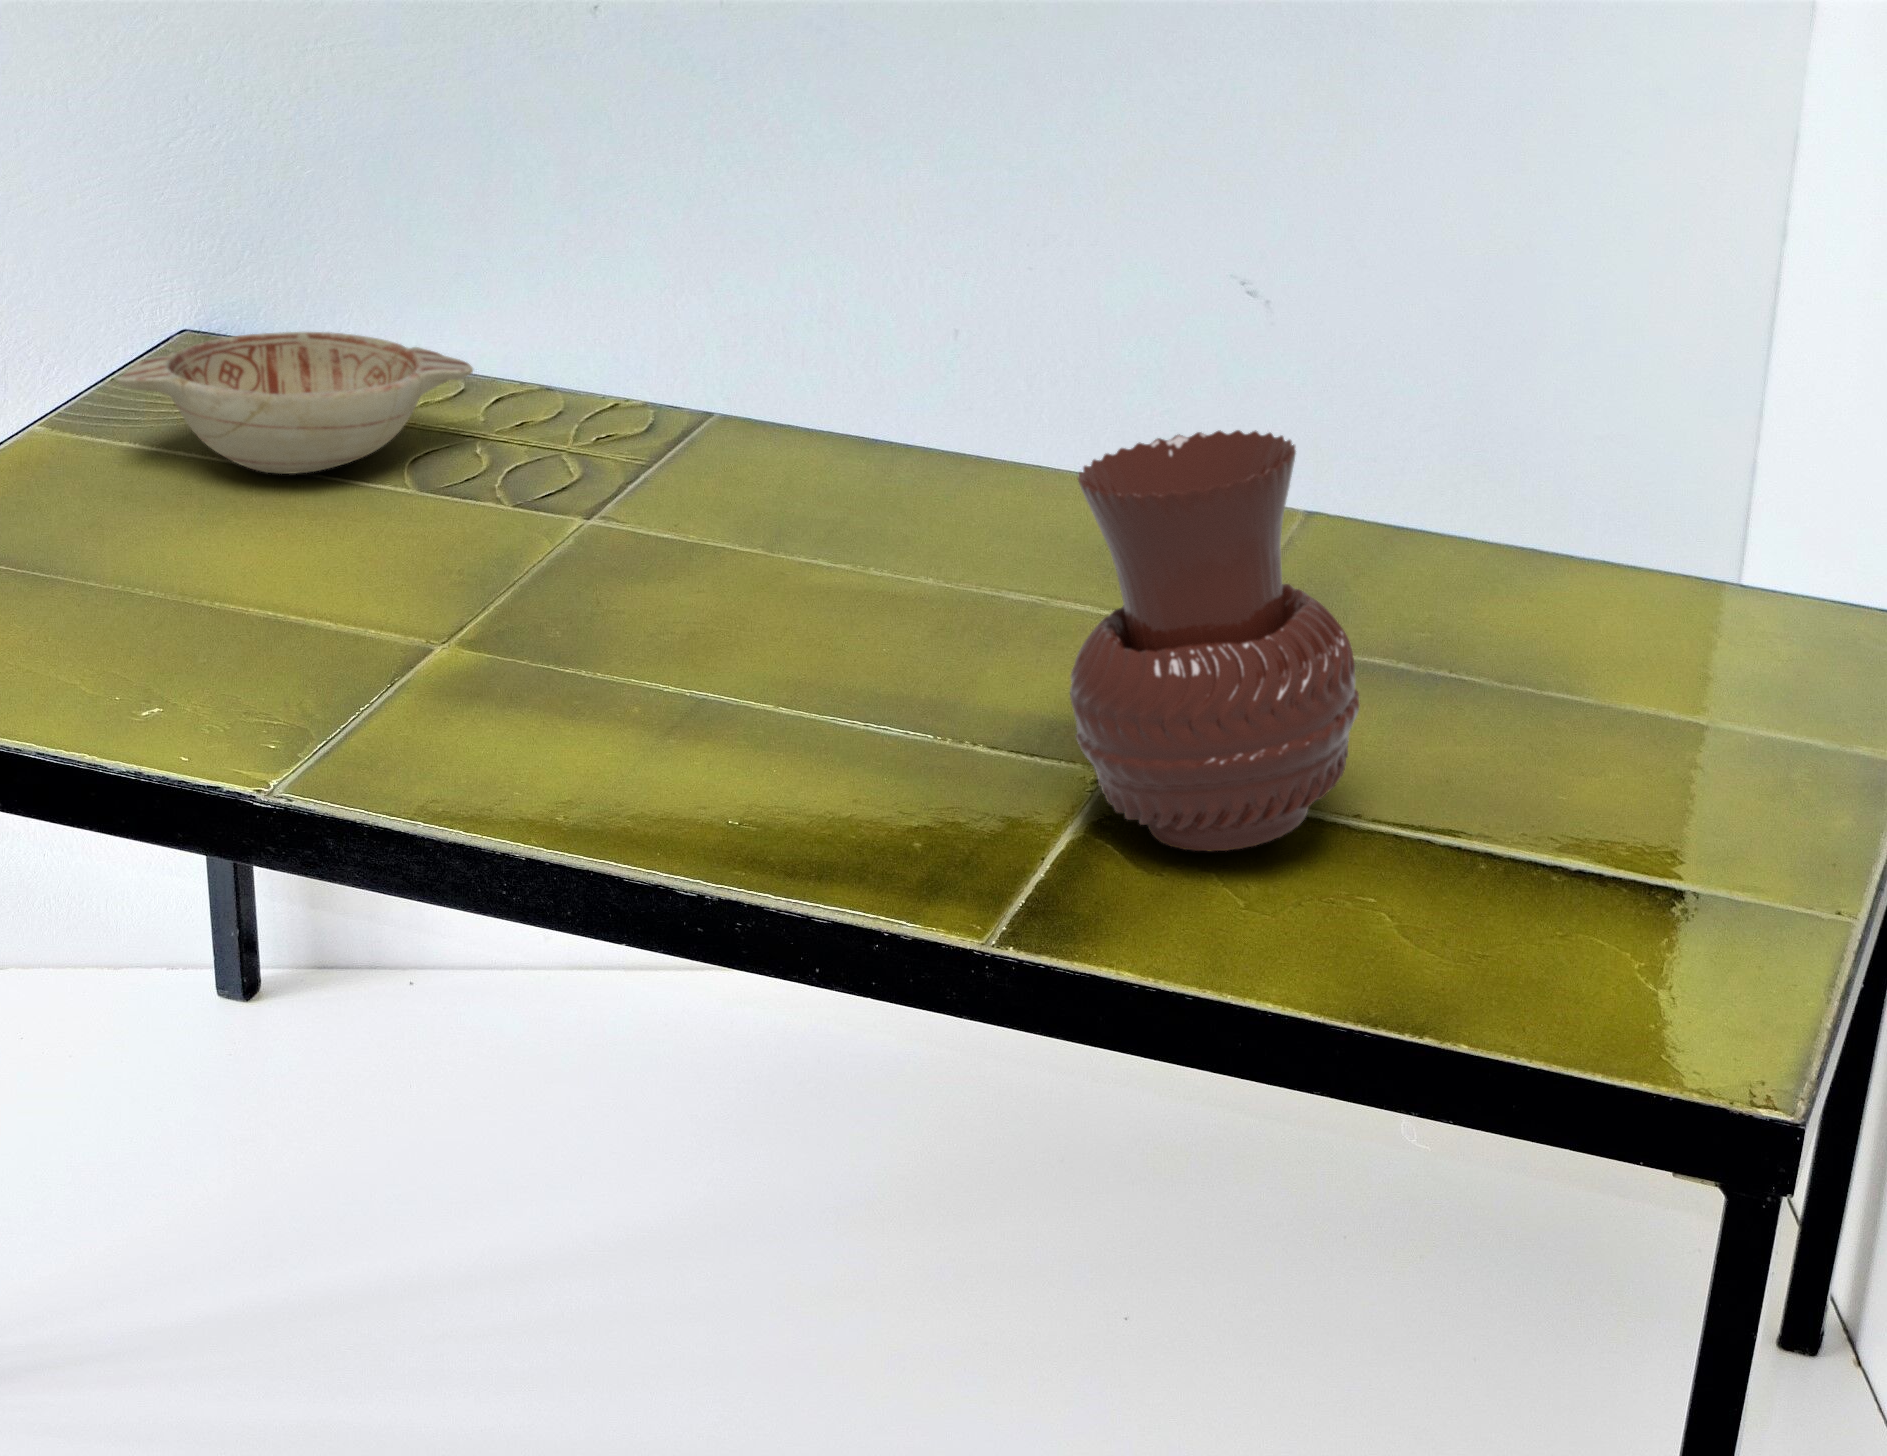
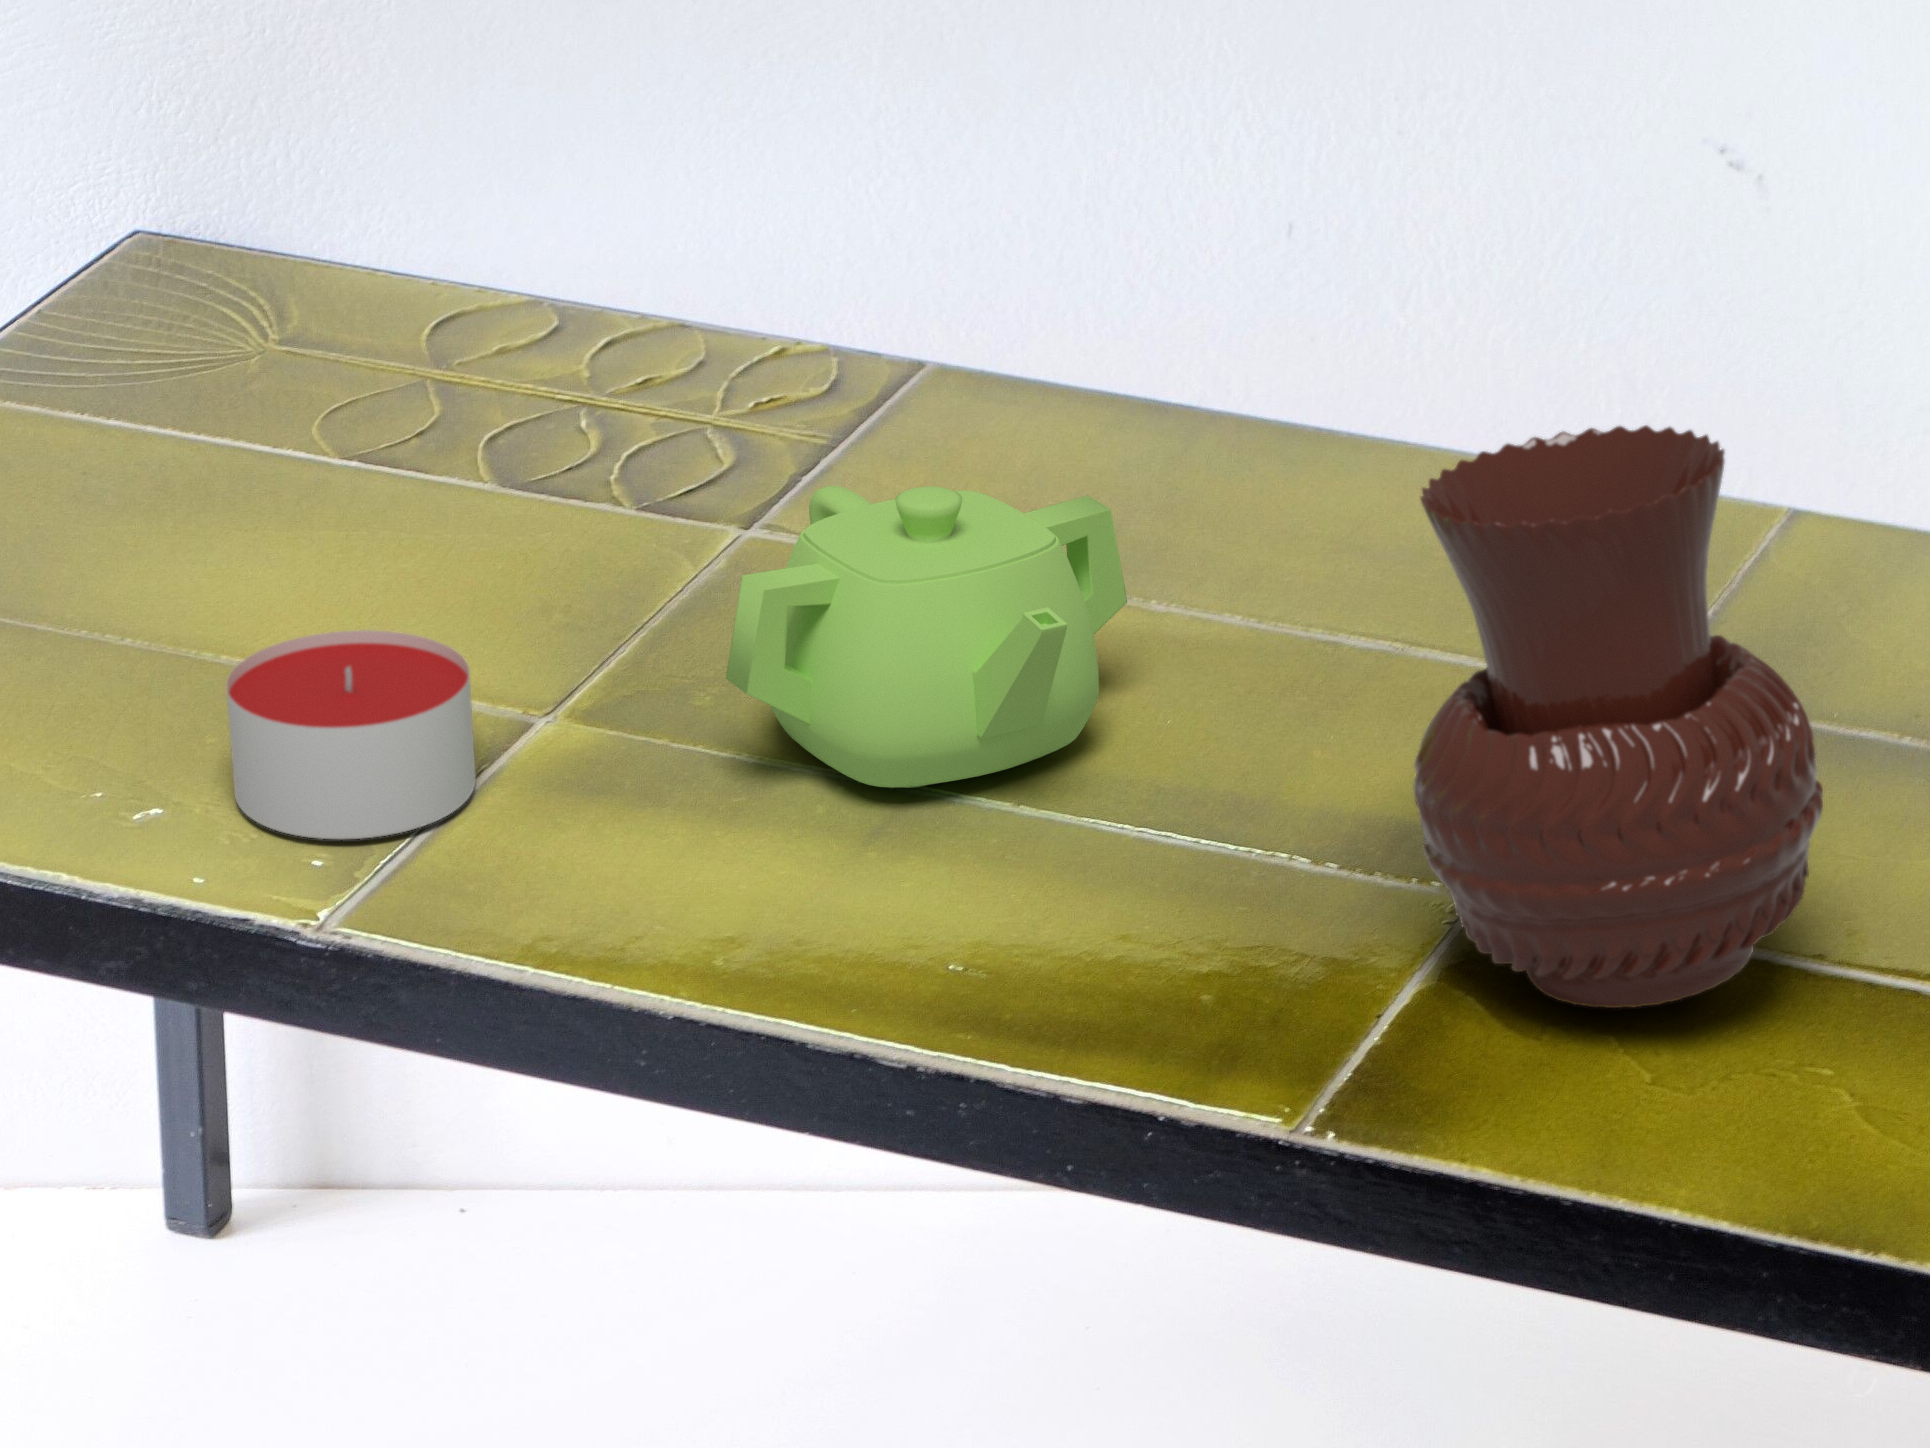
decorative bowl: present [116,332,473,474] -> none [101,267,585,466]
teapot: none [573,480,863,699] -> present [726,486,1127,788]
candle: none [202,582,390,733] -> present [226,630,476,839]

